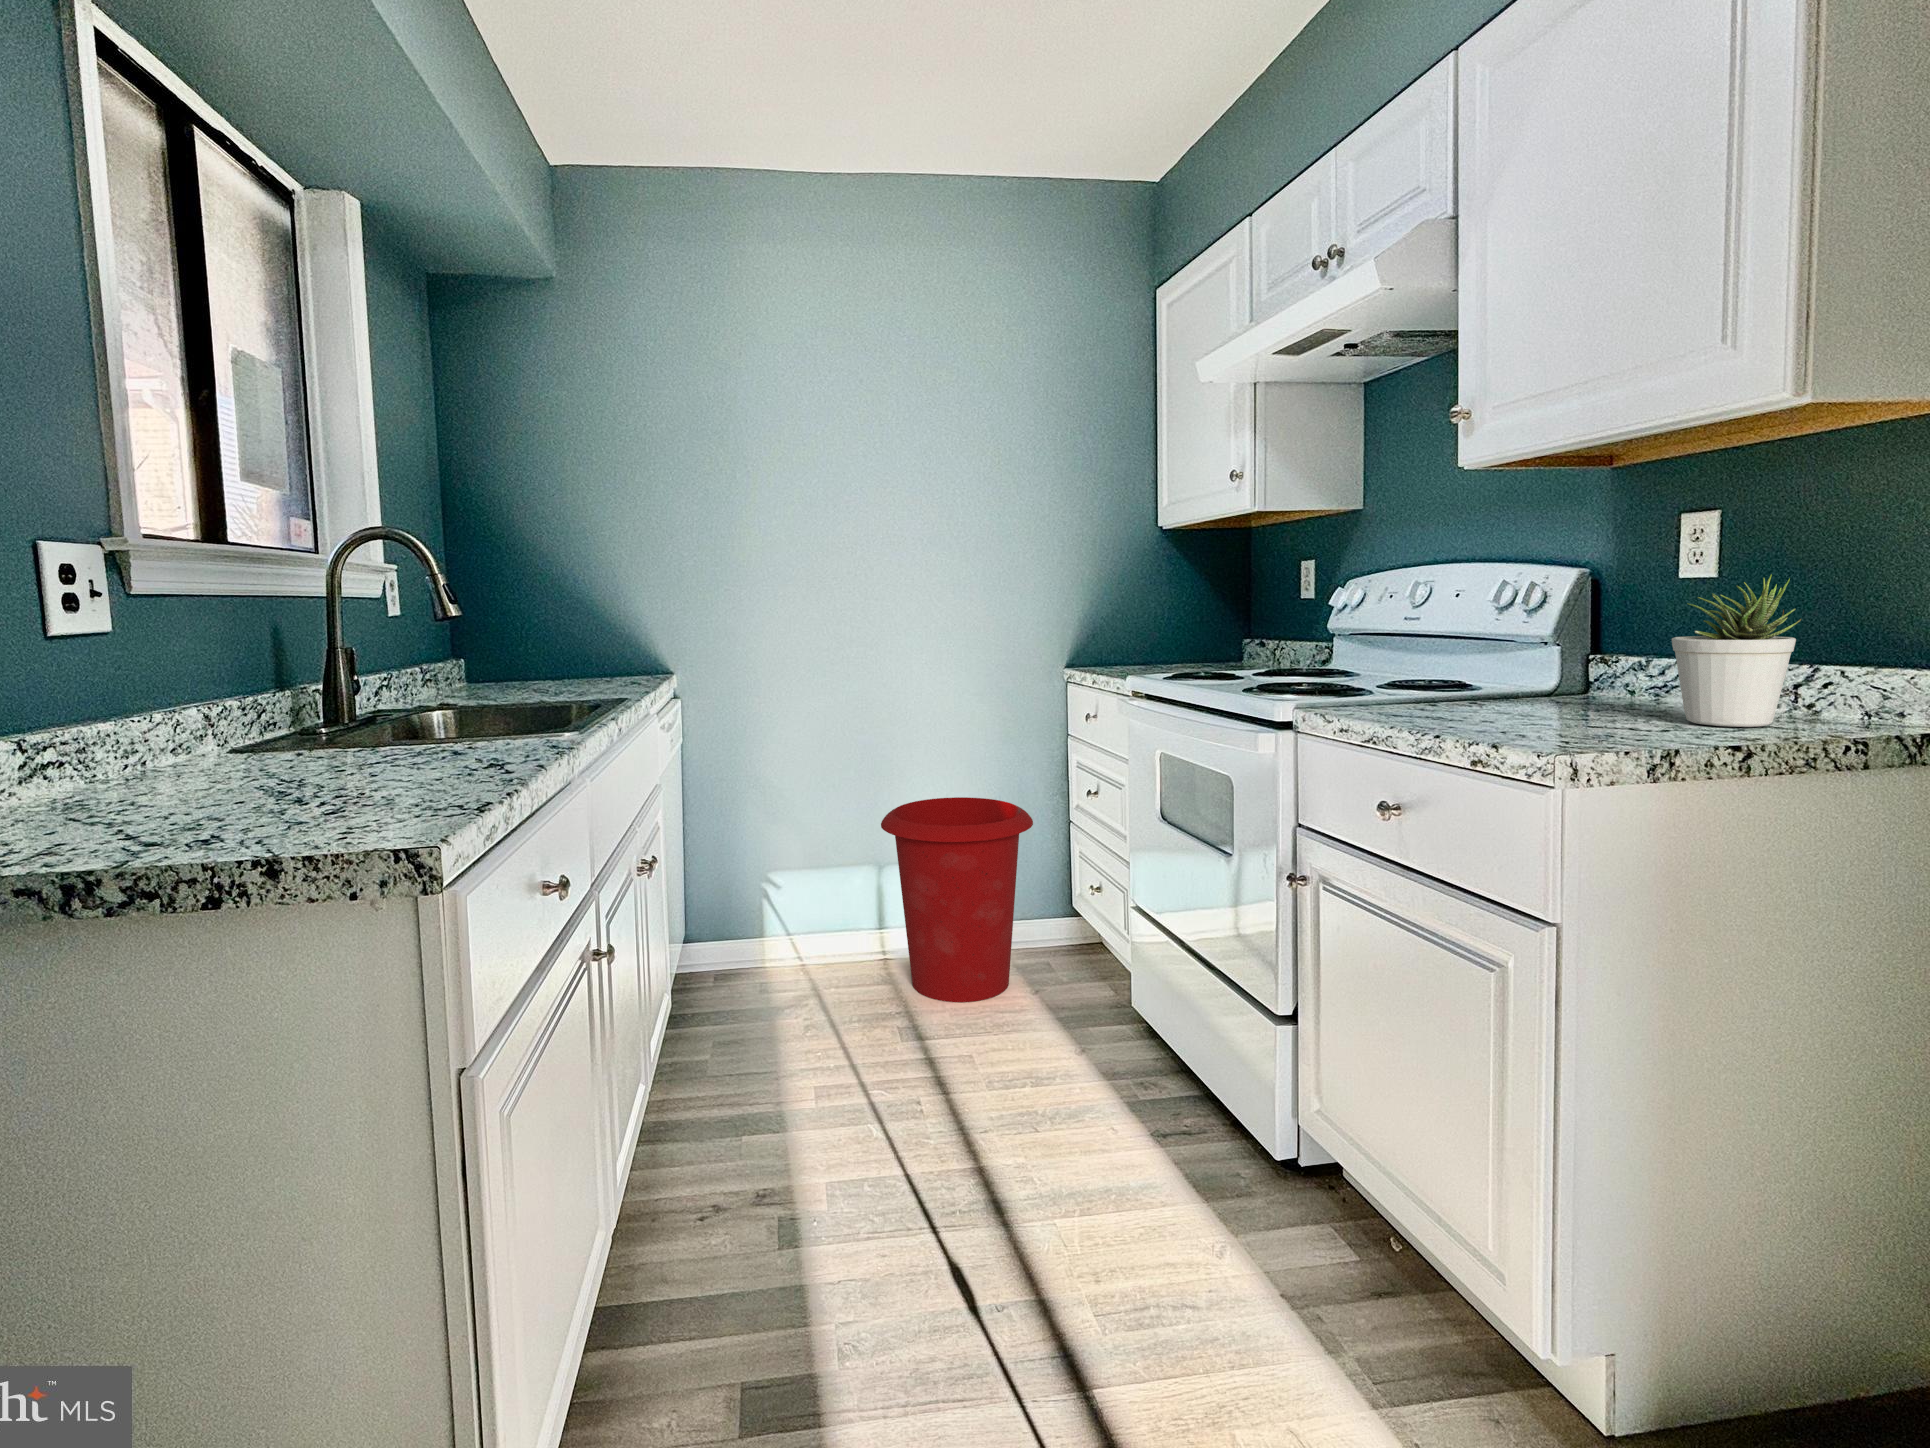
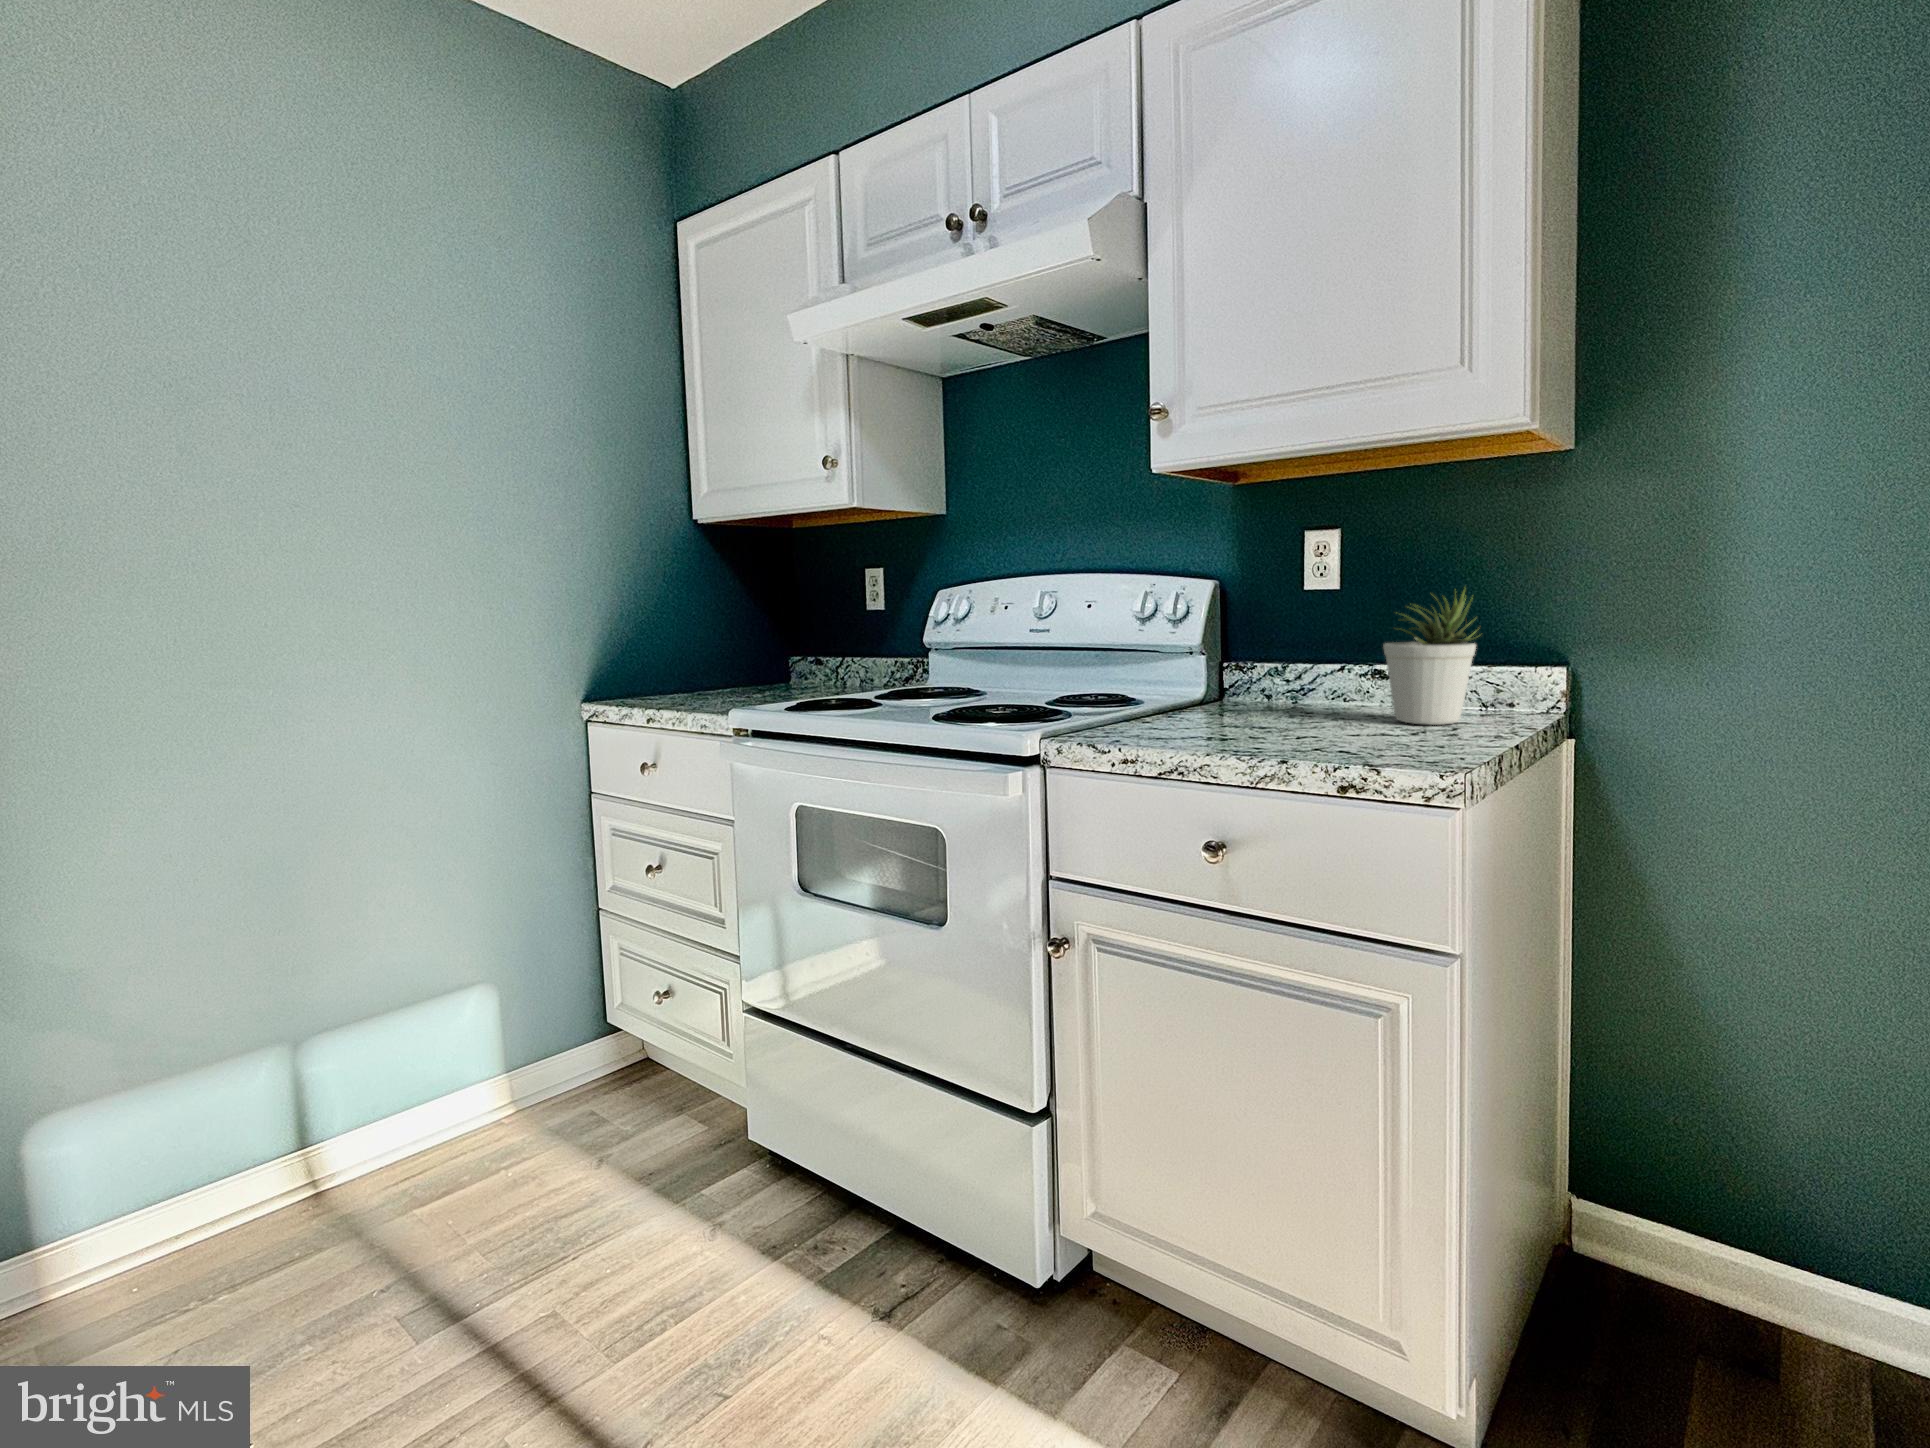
waste bin: present [881,797,1033,1002] -> none [296,903,581,1253]

